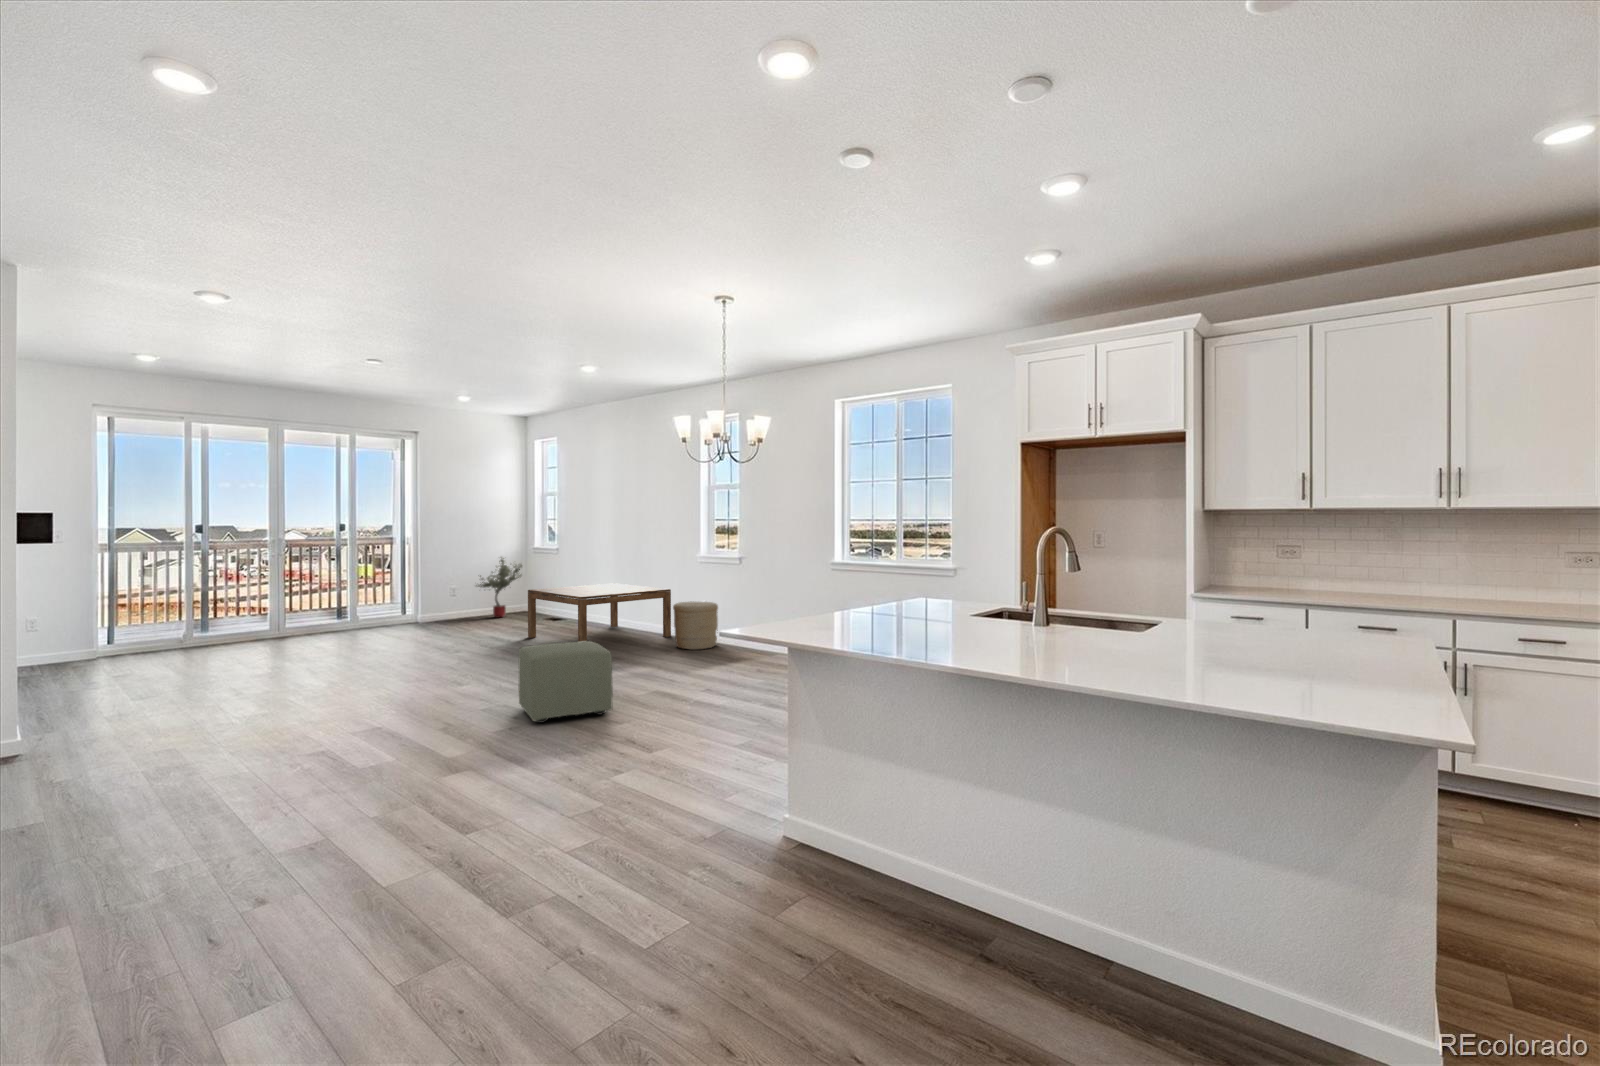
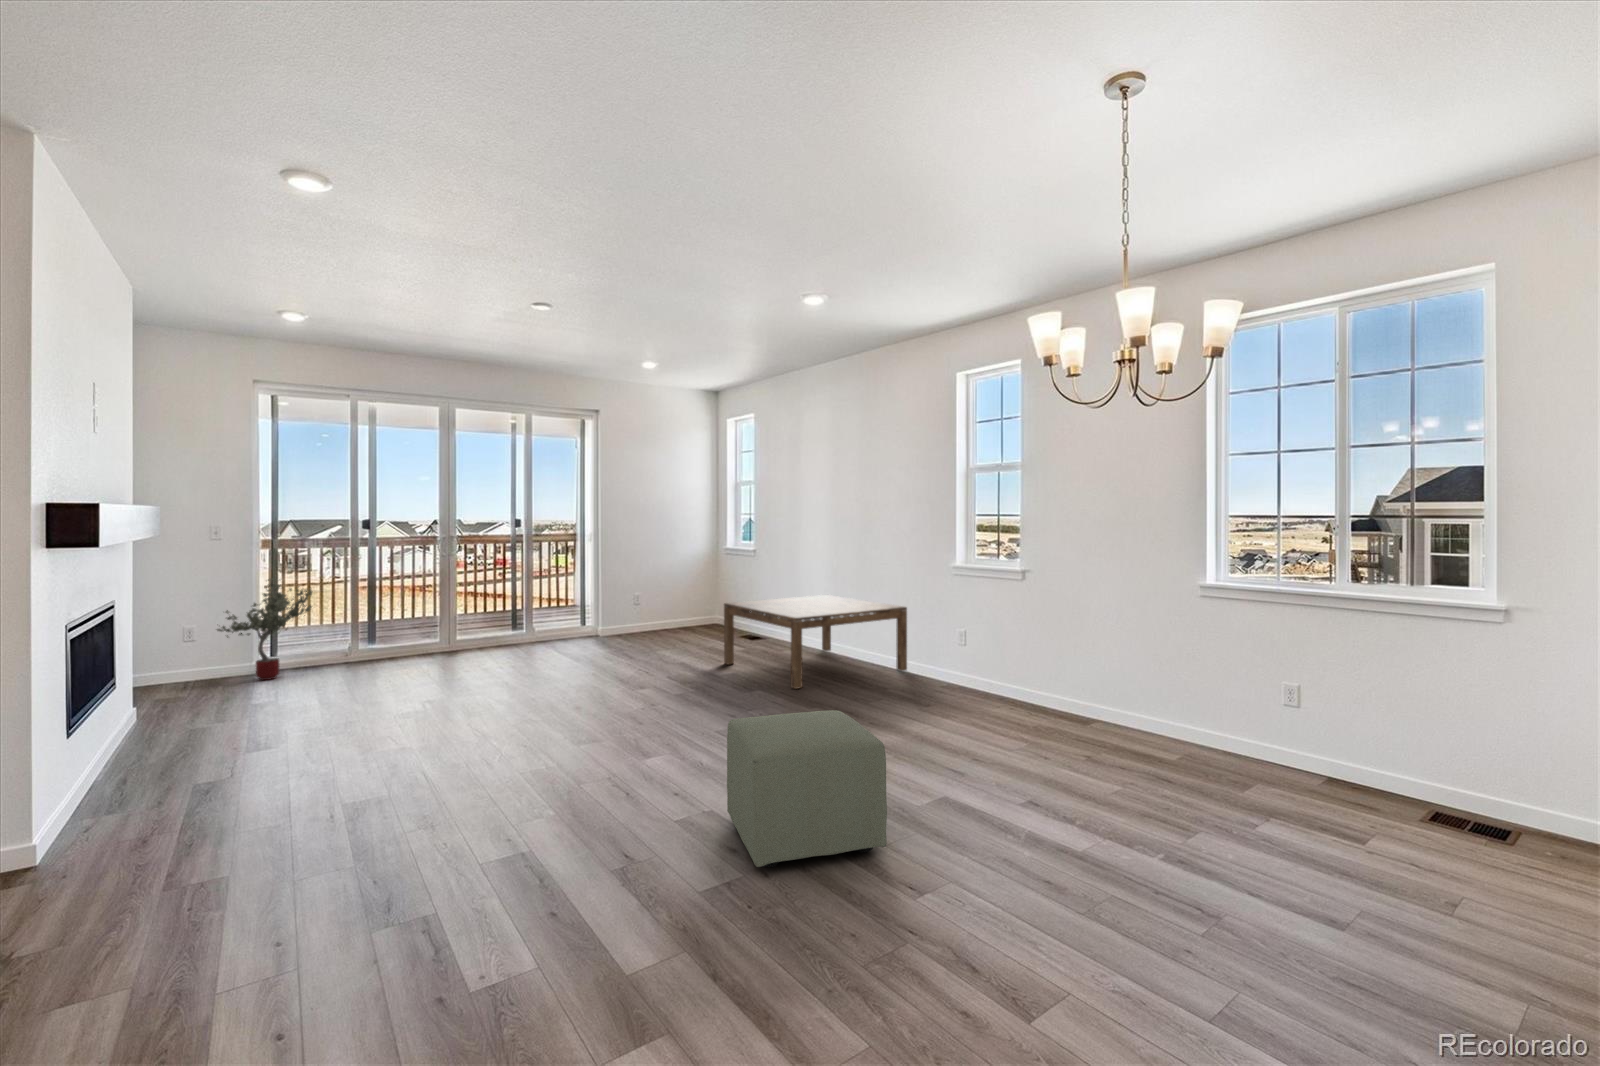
potted tree: present [476,557,522,618] -> present [217,578,312,680]
woven basket: present [673,602,718,650] -> none [919,627,984,698]

